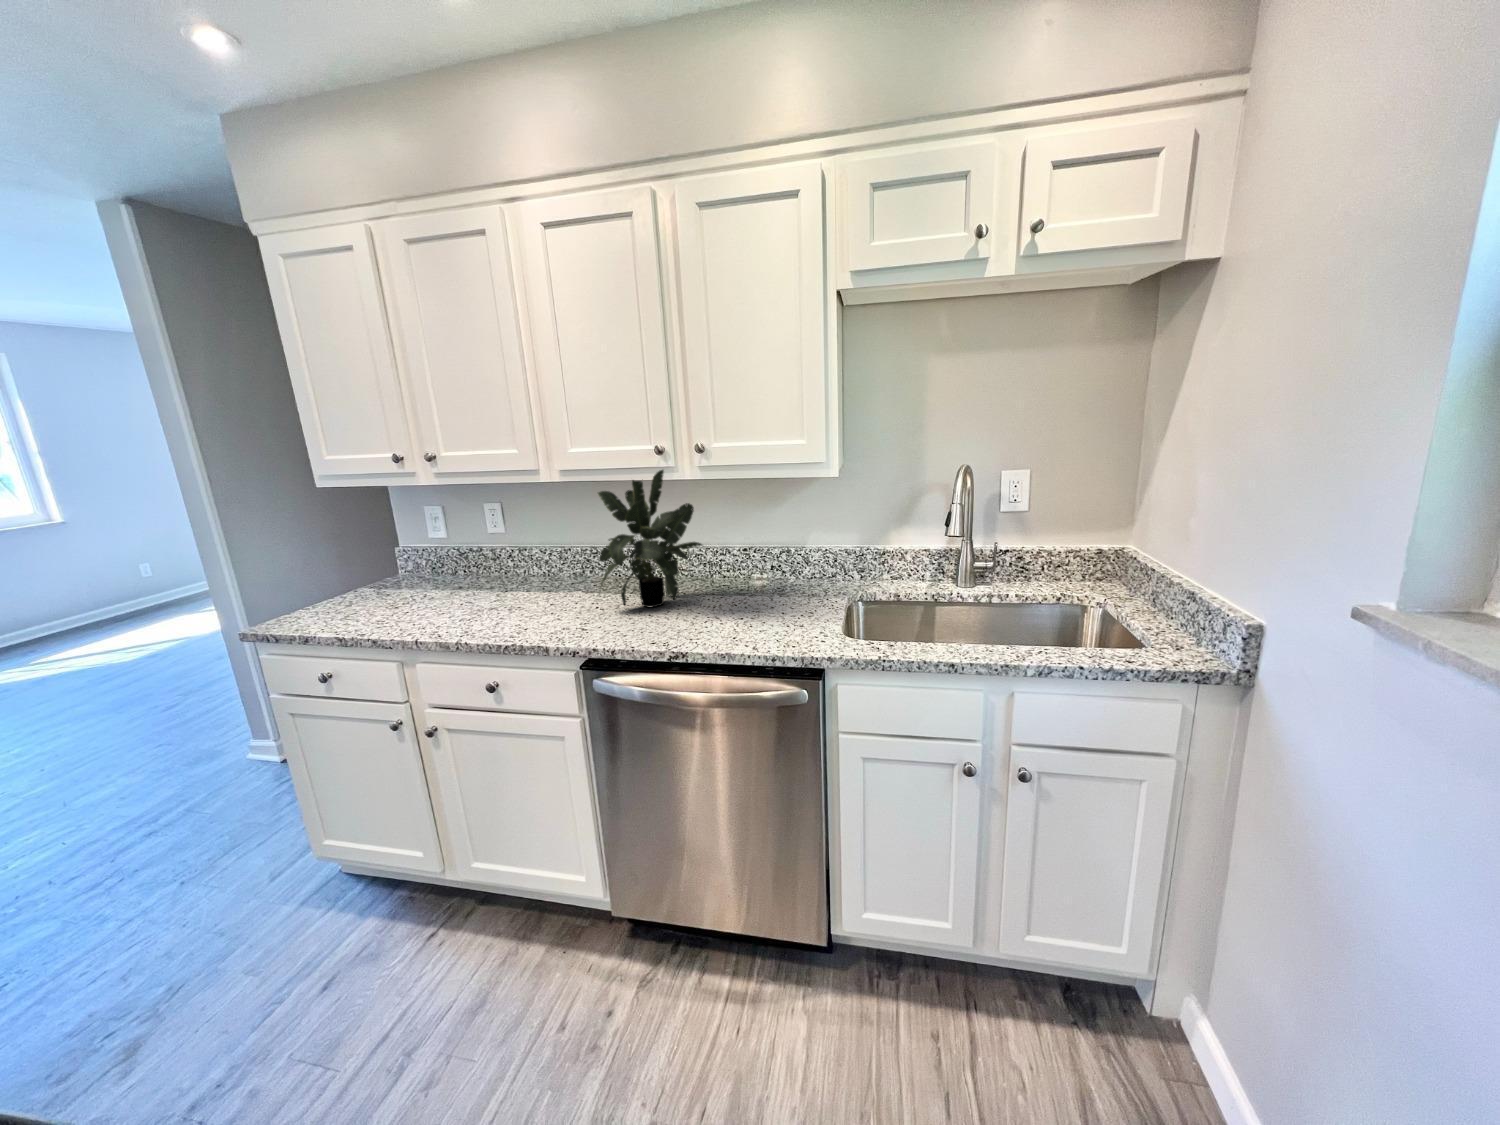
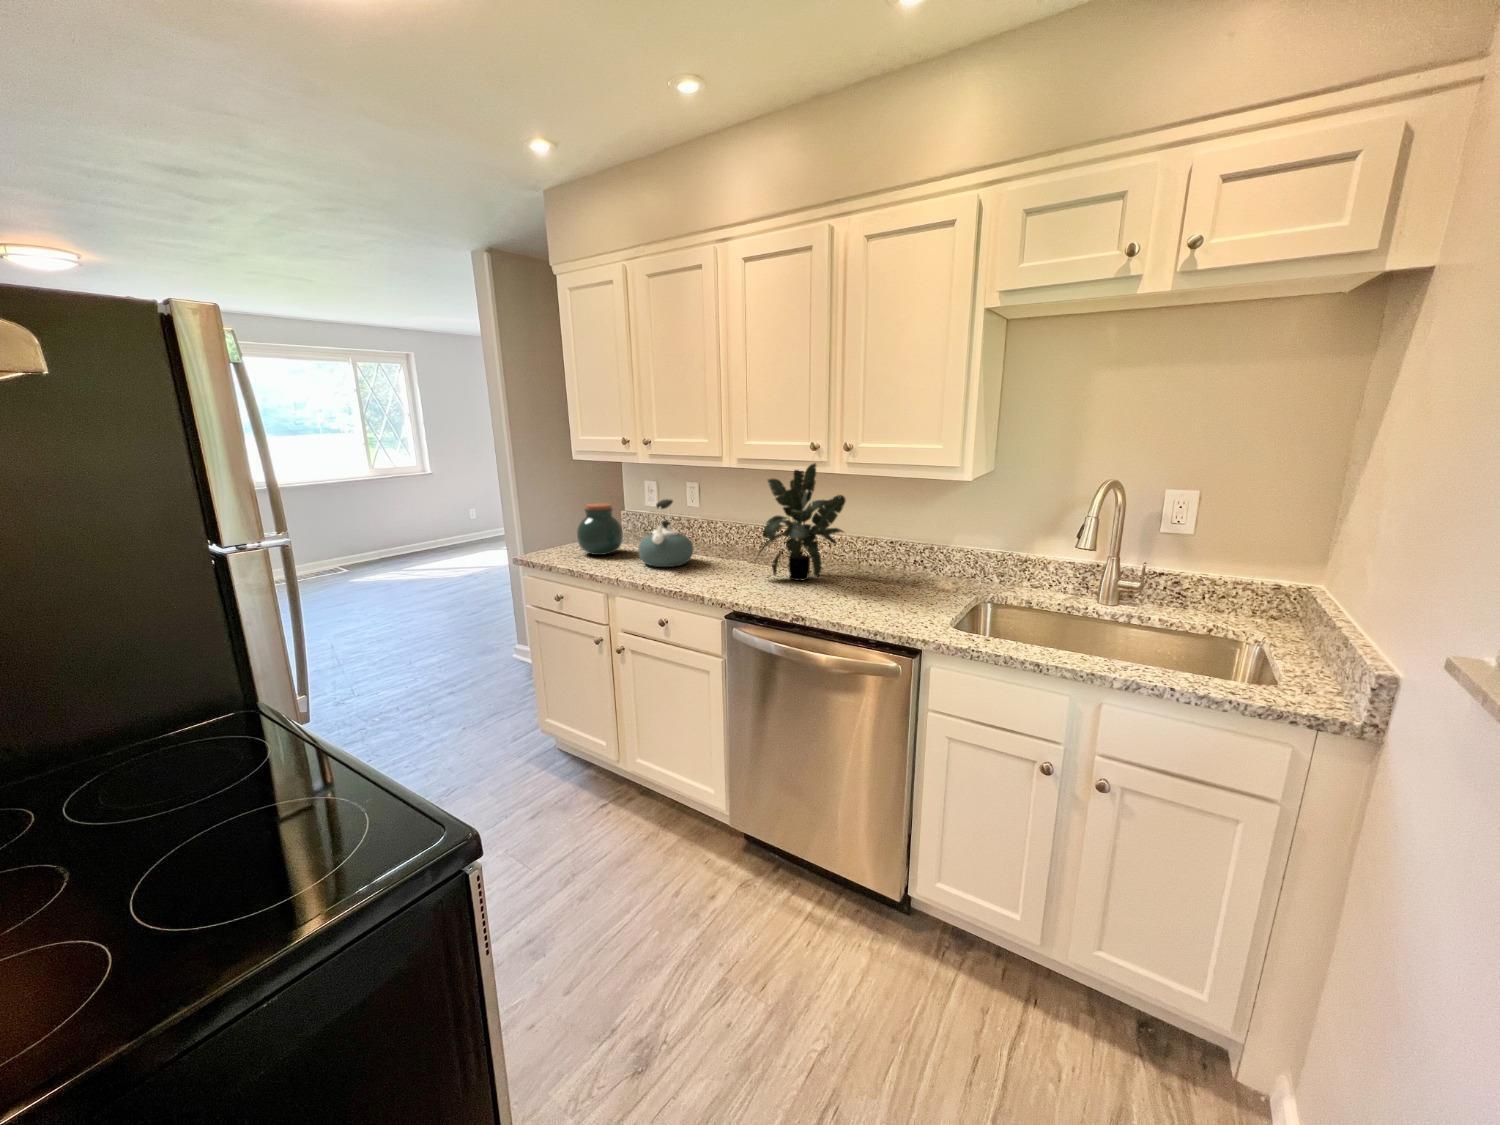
kettle: none [435,528,511,616] -> present [638,499,693,567]
jar: none [335,541,406,611] -> present [577,503,623,555]

